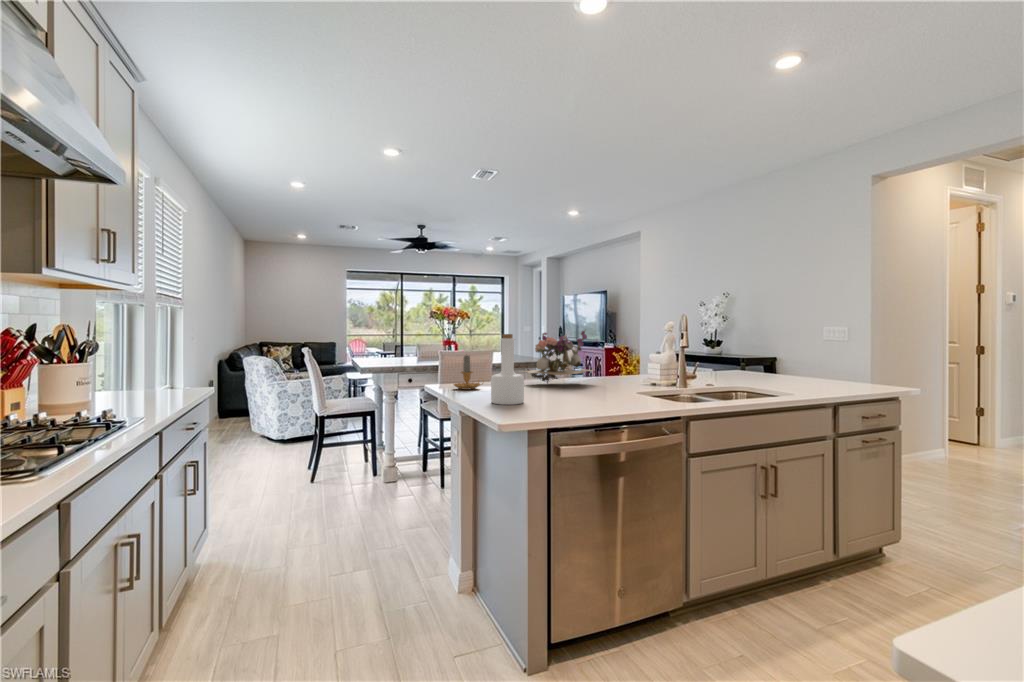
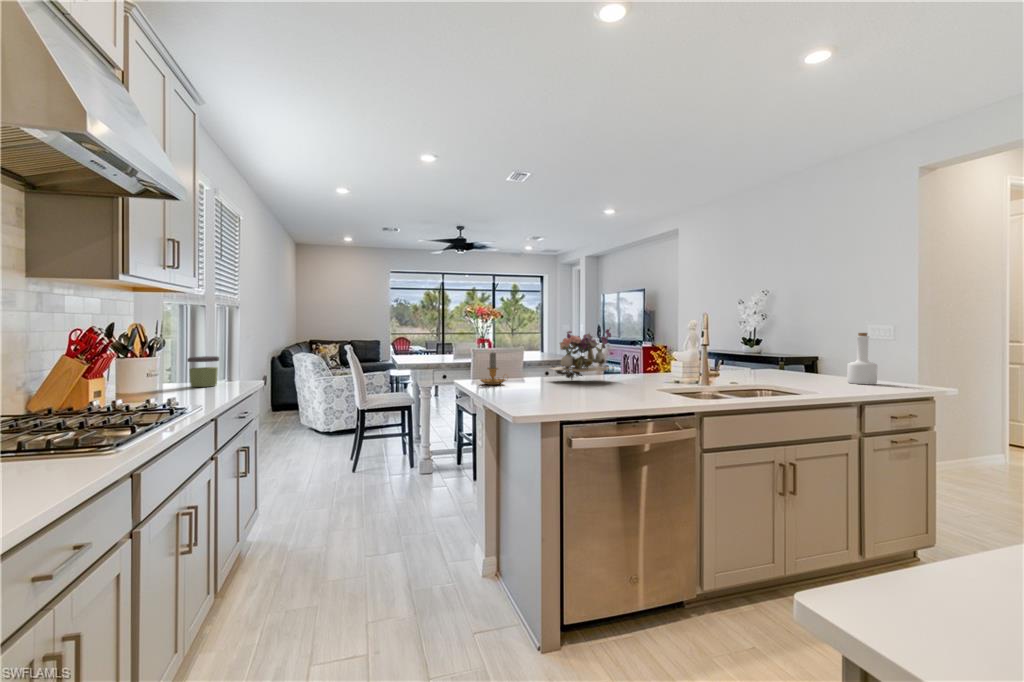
bottle: present [491,334,524,405] -> present [847,333,877,384]
jar: none [125,361,162,396] -> present [188,356,219,387]

